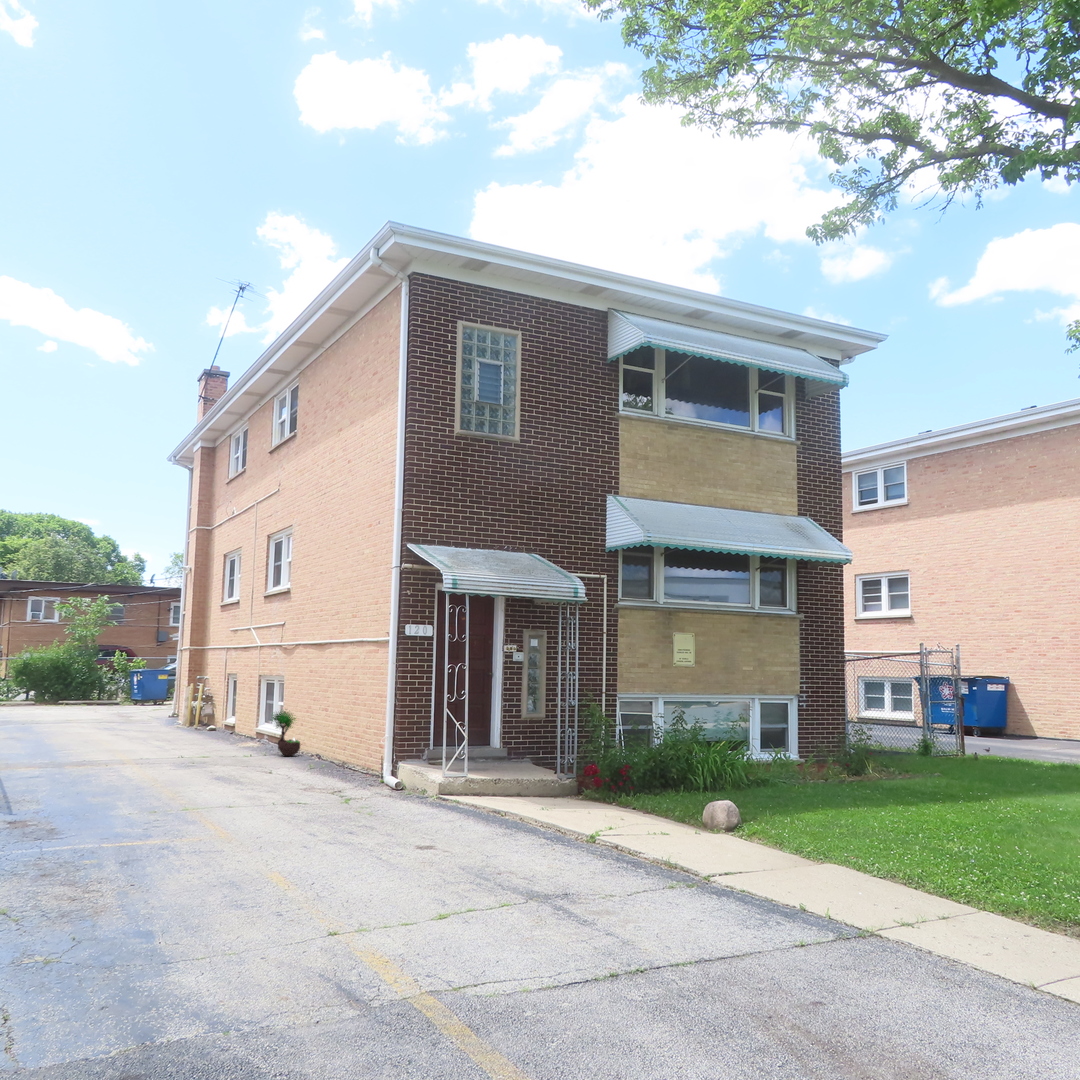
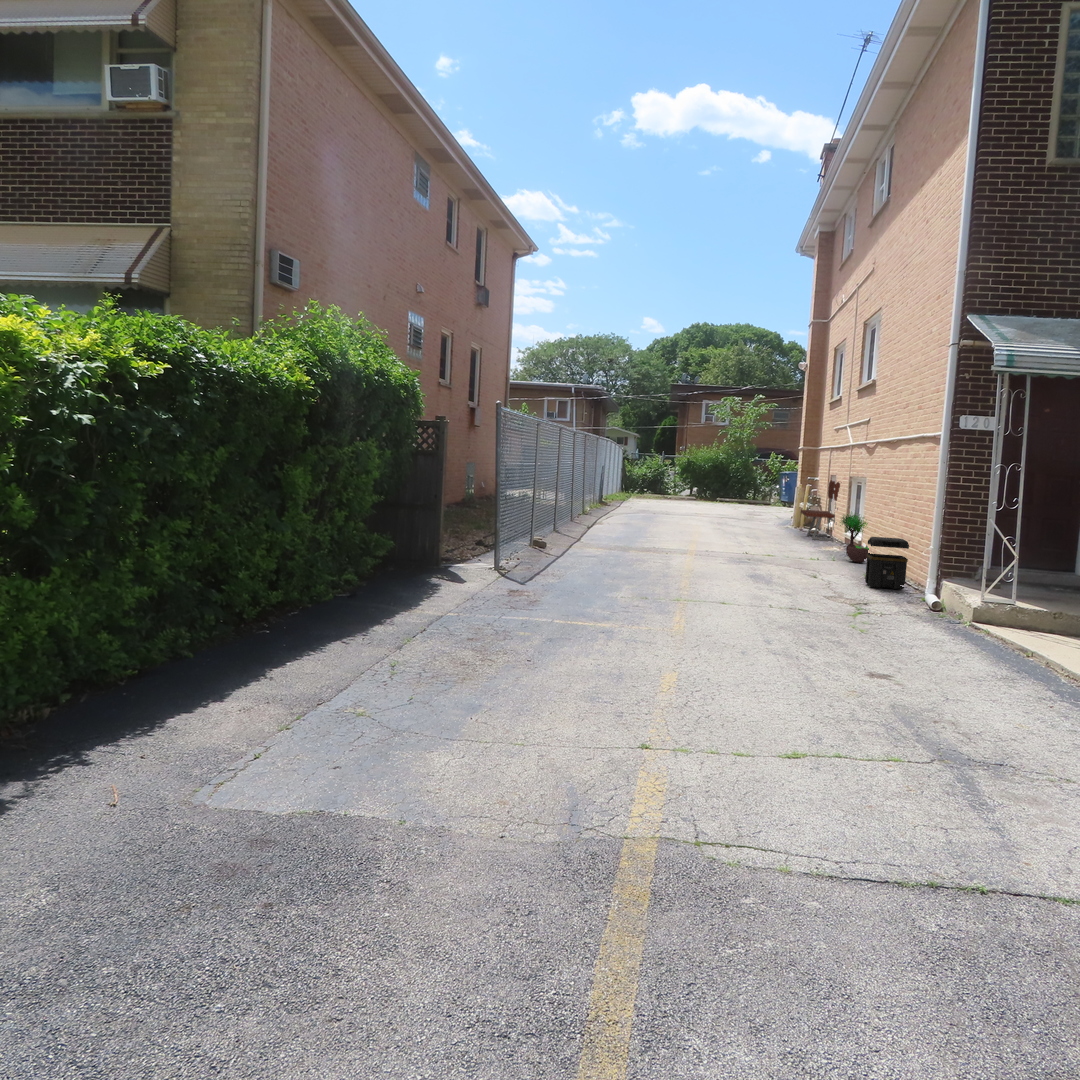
bench: none [206,679,248,738] -> present [801,481,840,541]
toolbox: none [318,730,357,777] -> present [865,537,909,590]

